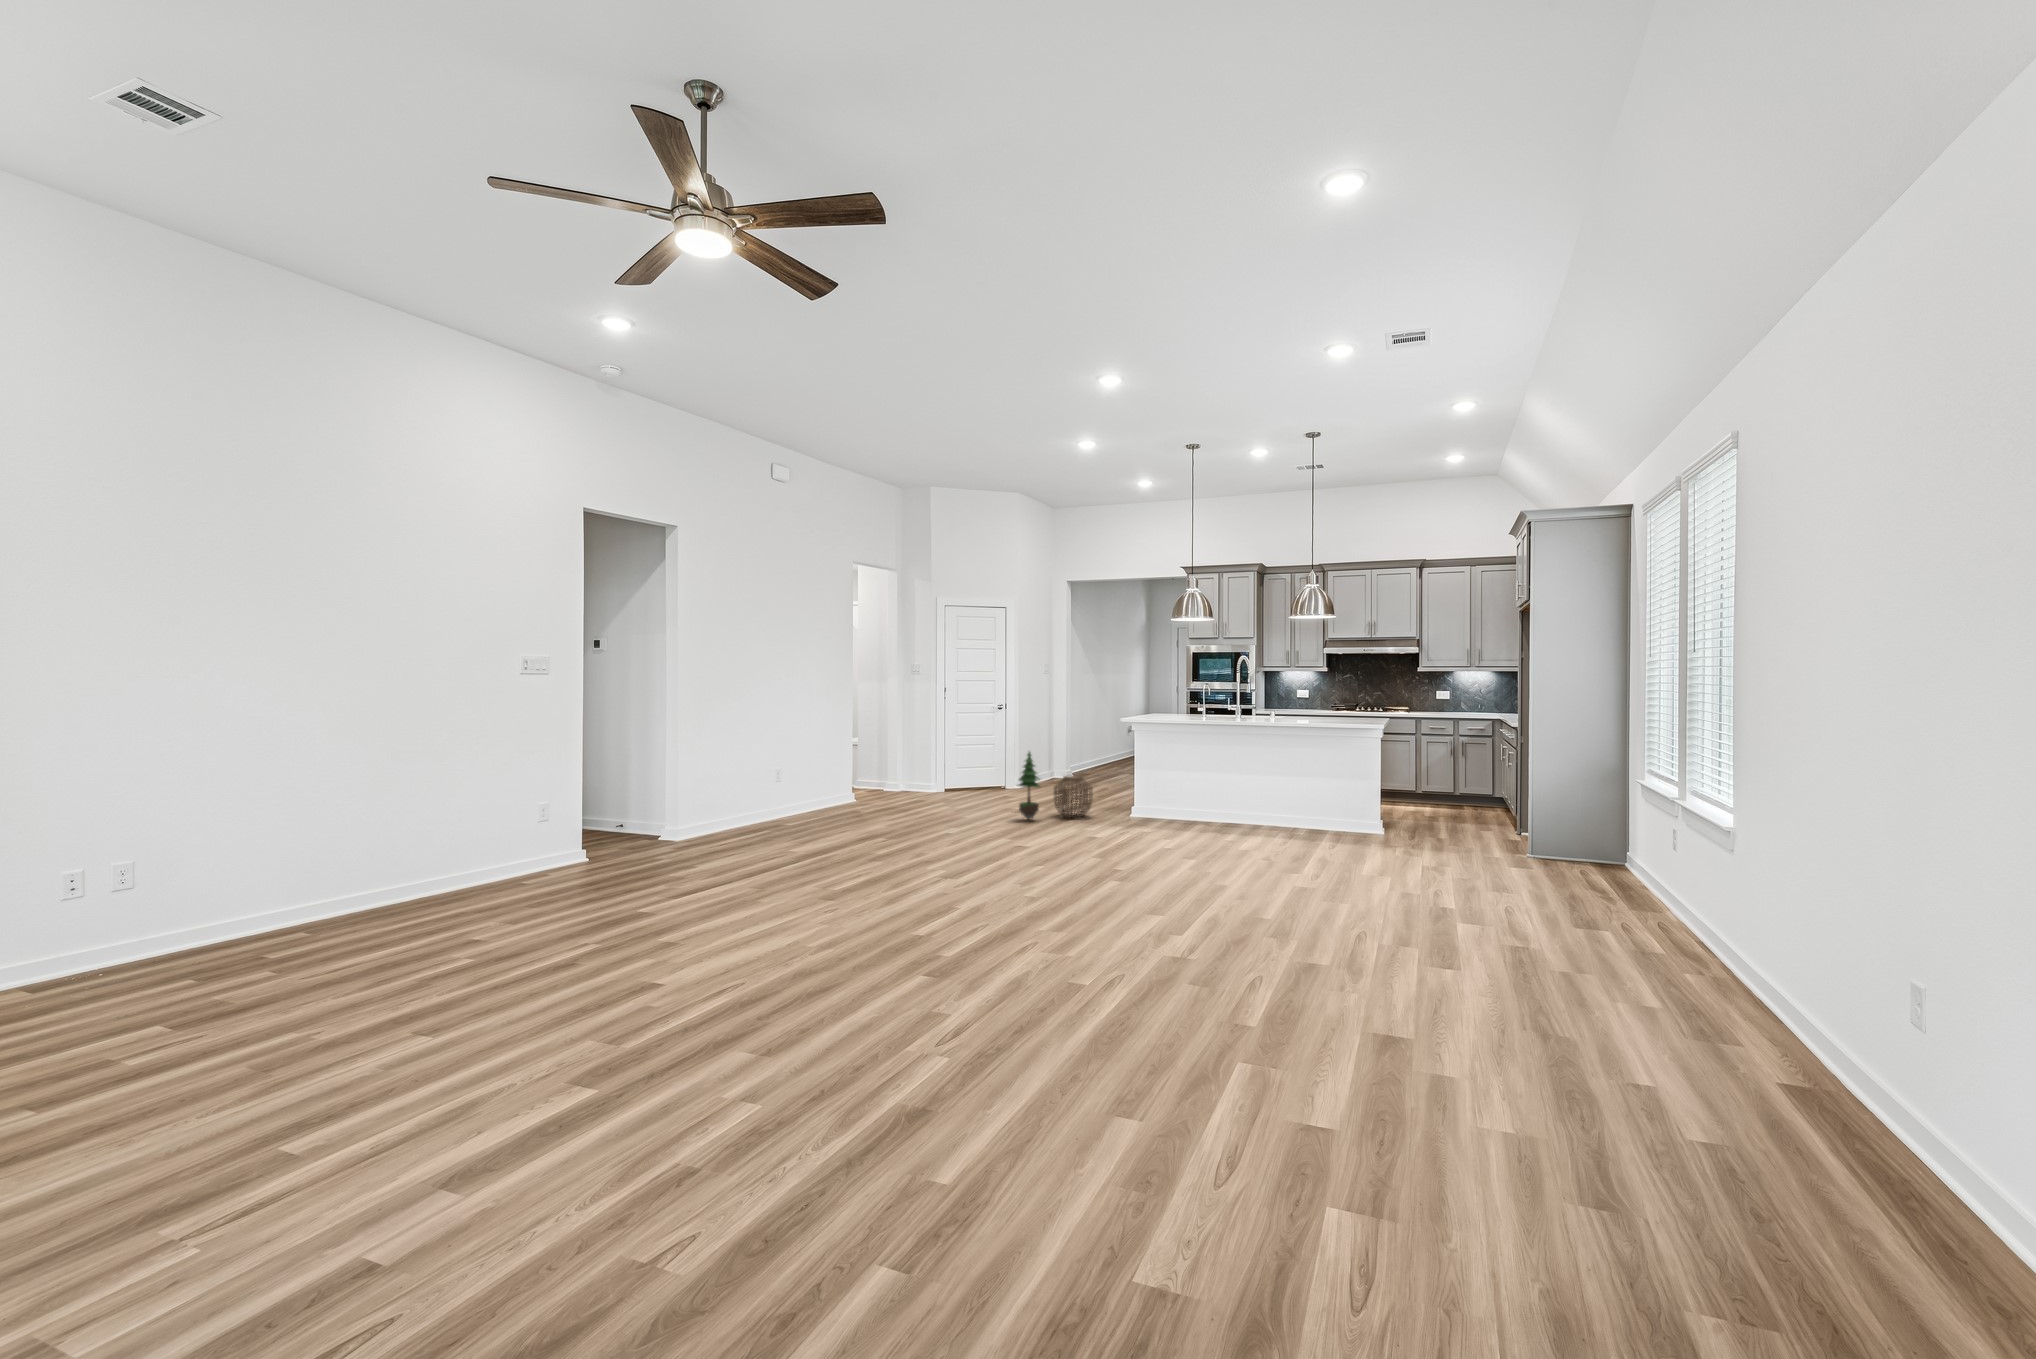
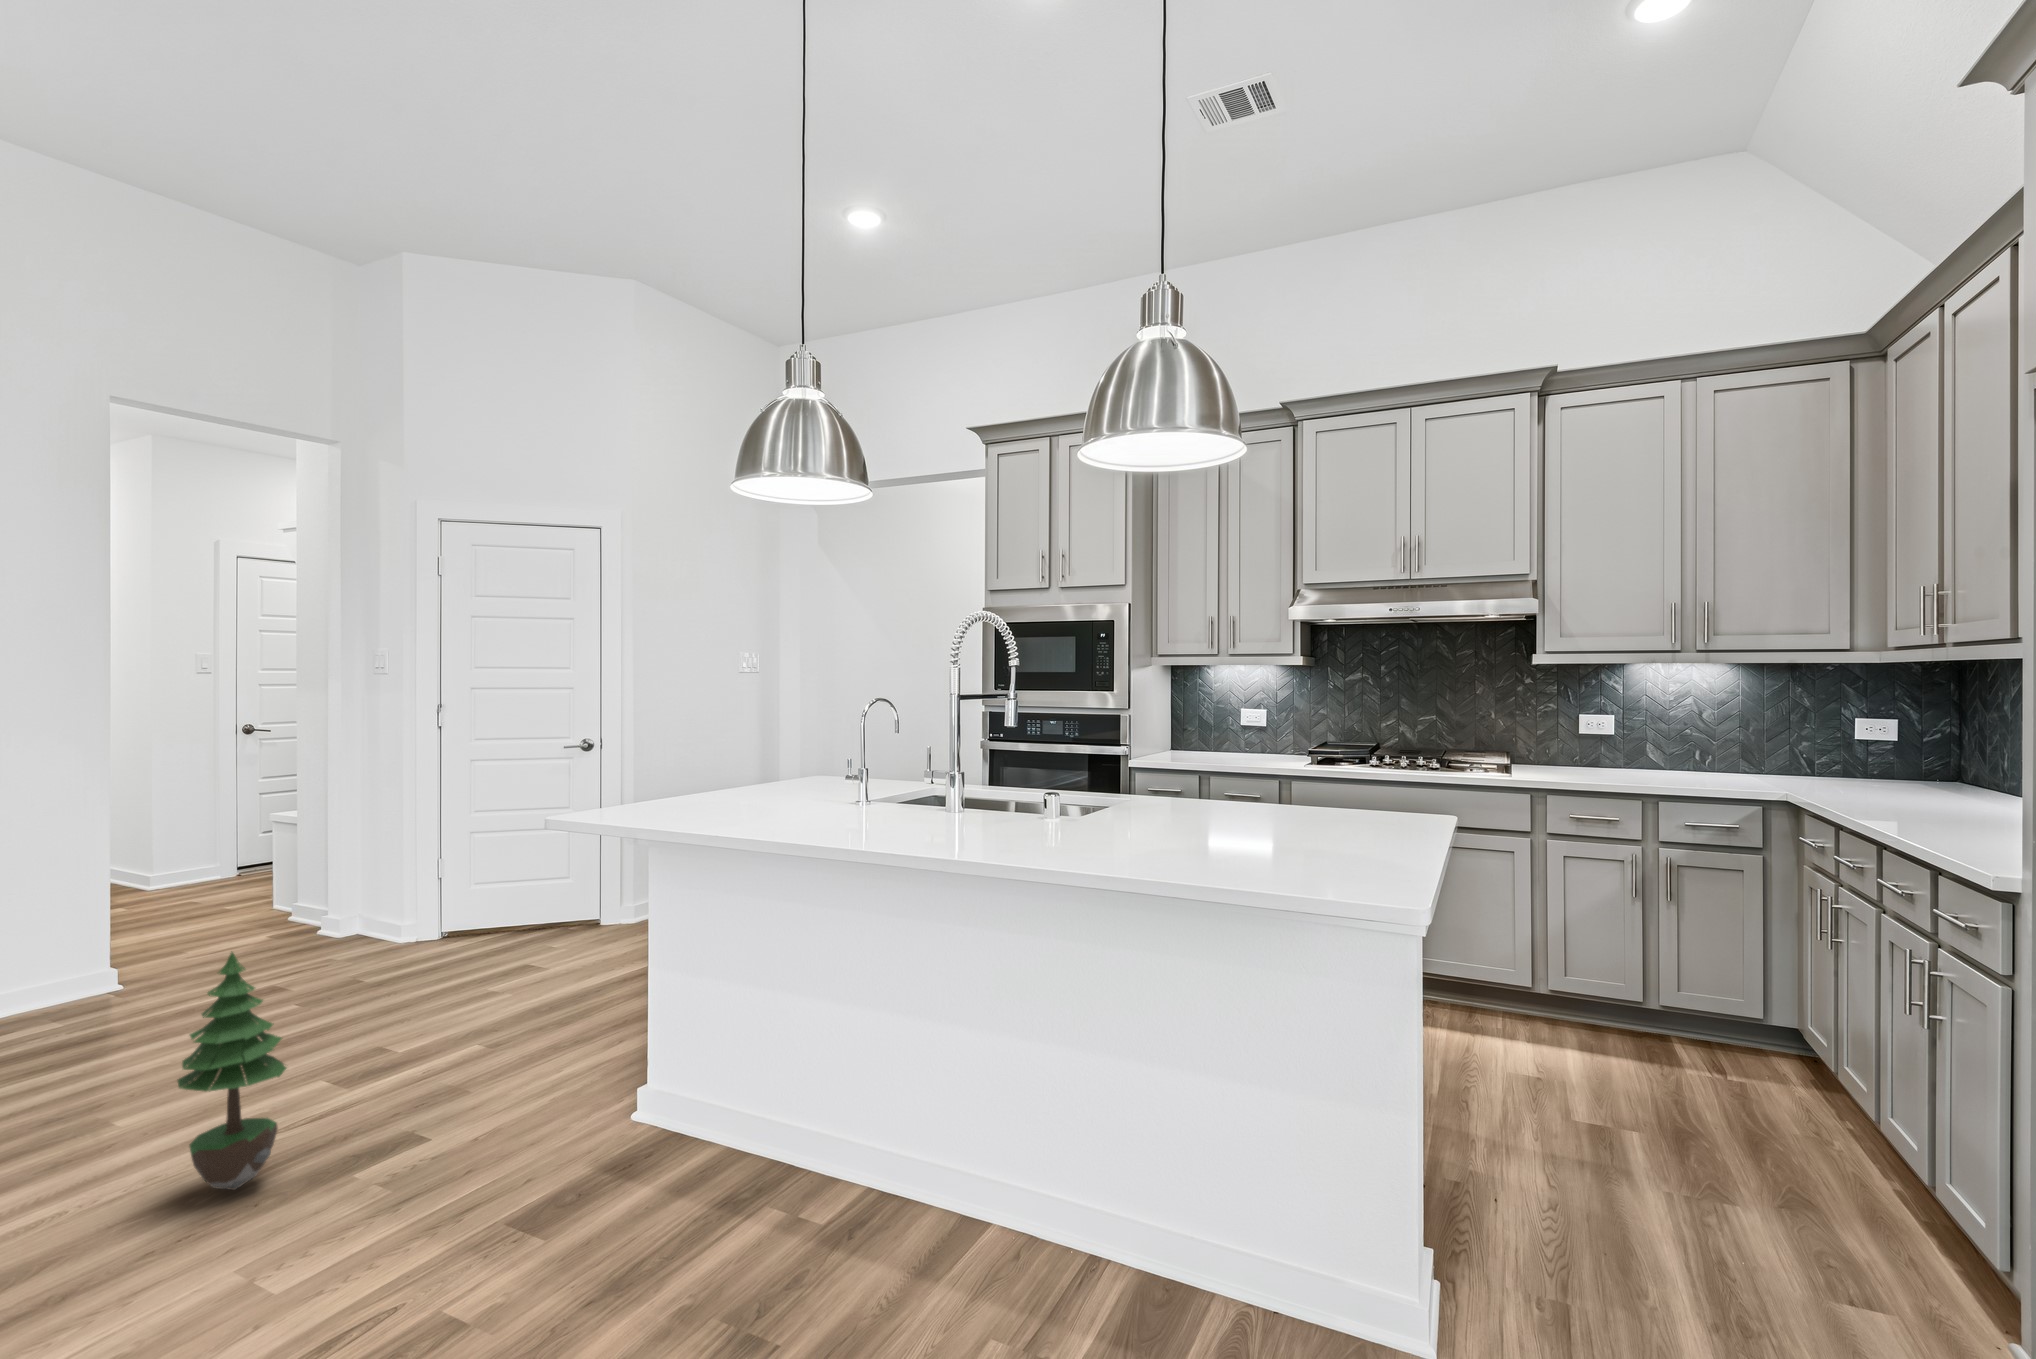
woven basket: present [1054,776,1092,818] -> none [361,1009,509,1166]

